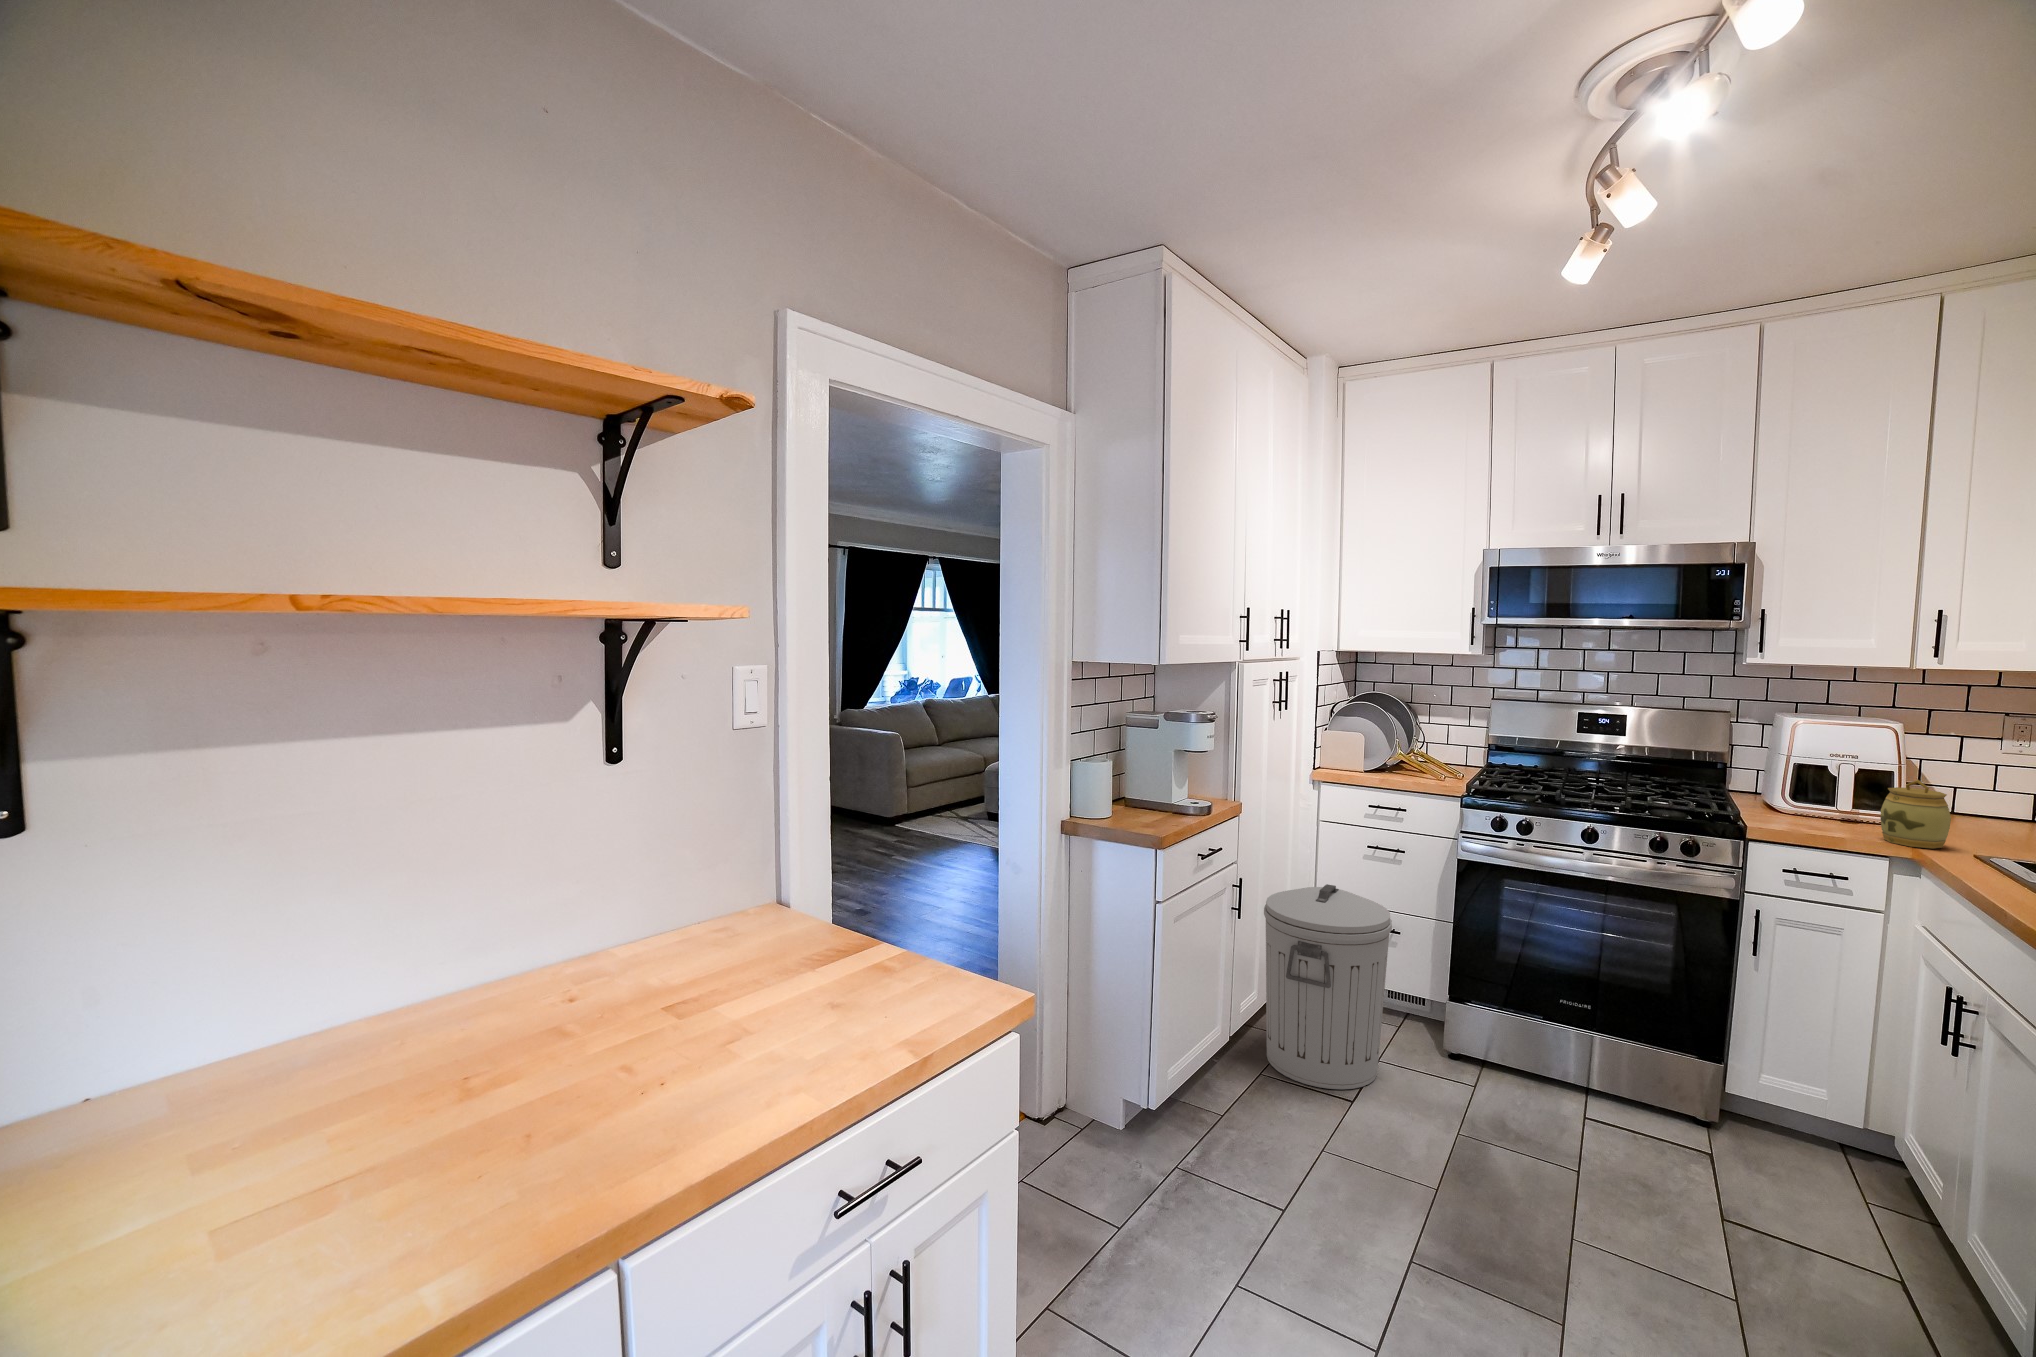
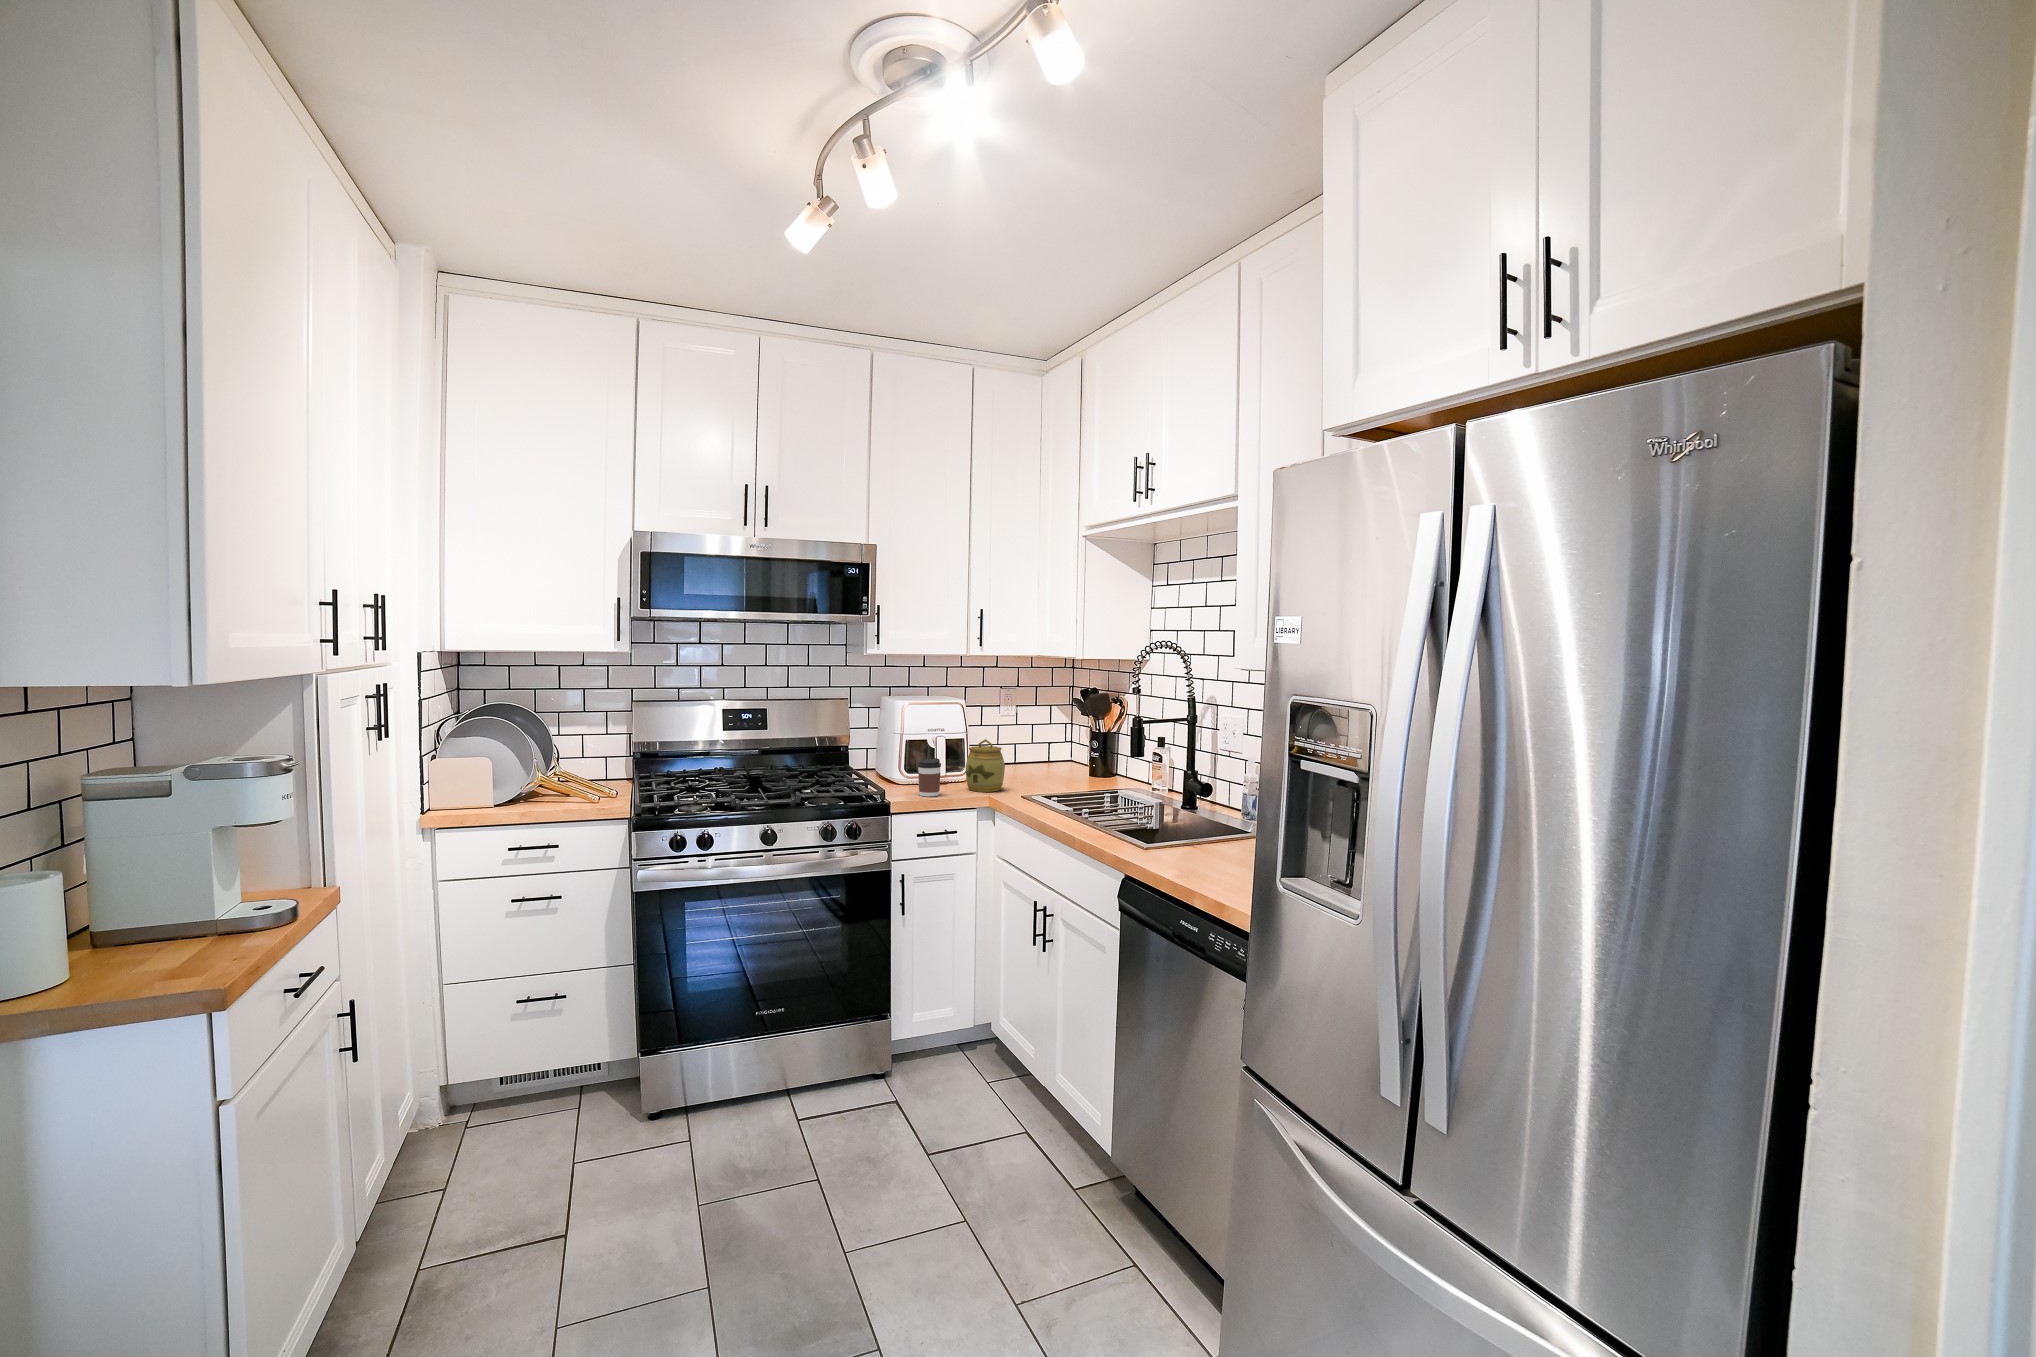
coffee cup: none [1792,790,1828,836] -> present [918,758,941,796]
trash can: present [1264,884,1392,1089] -> none [387,969,582,1267]

